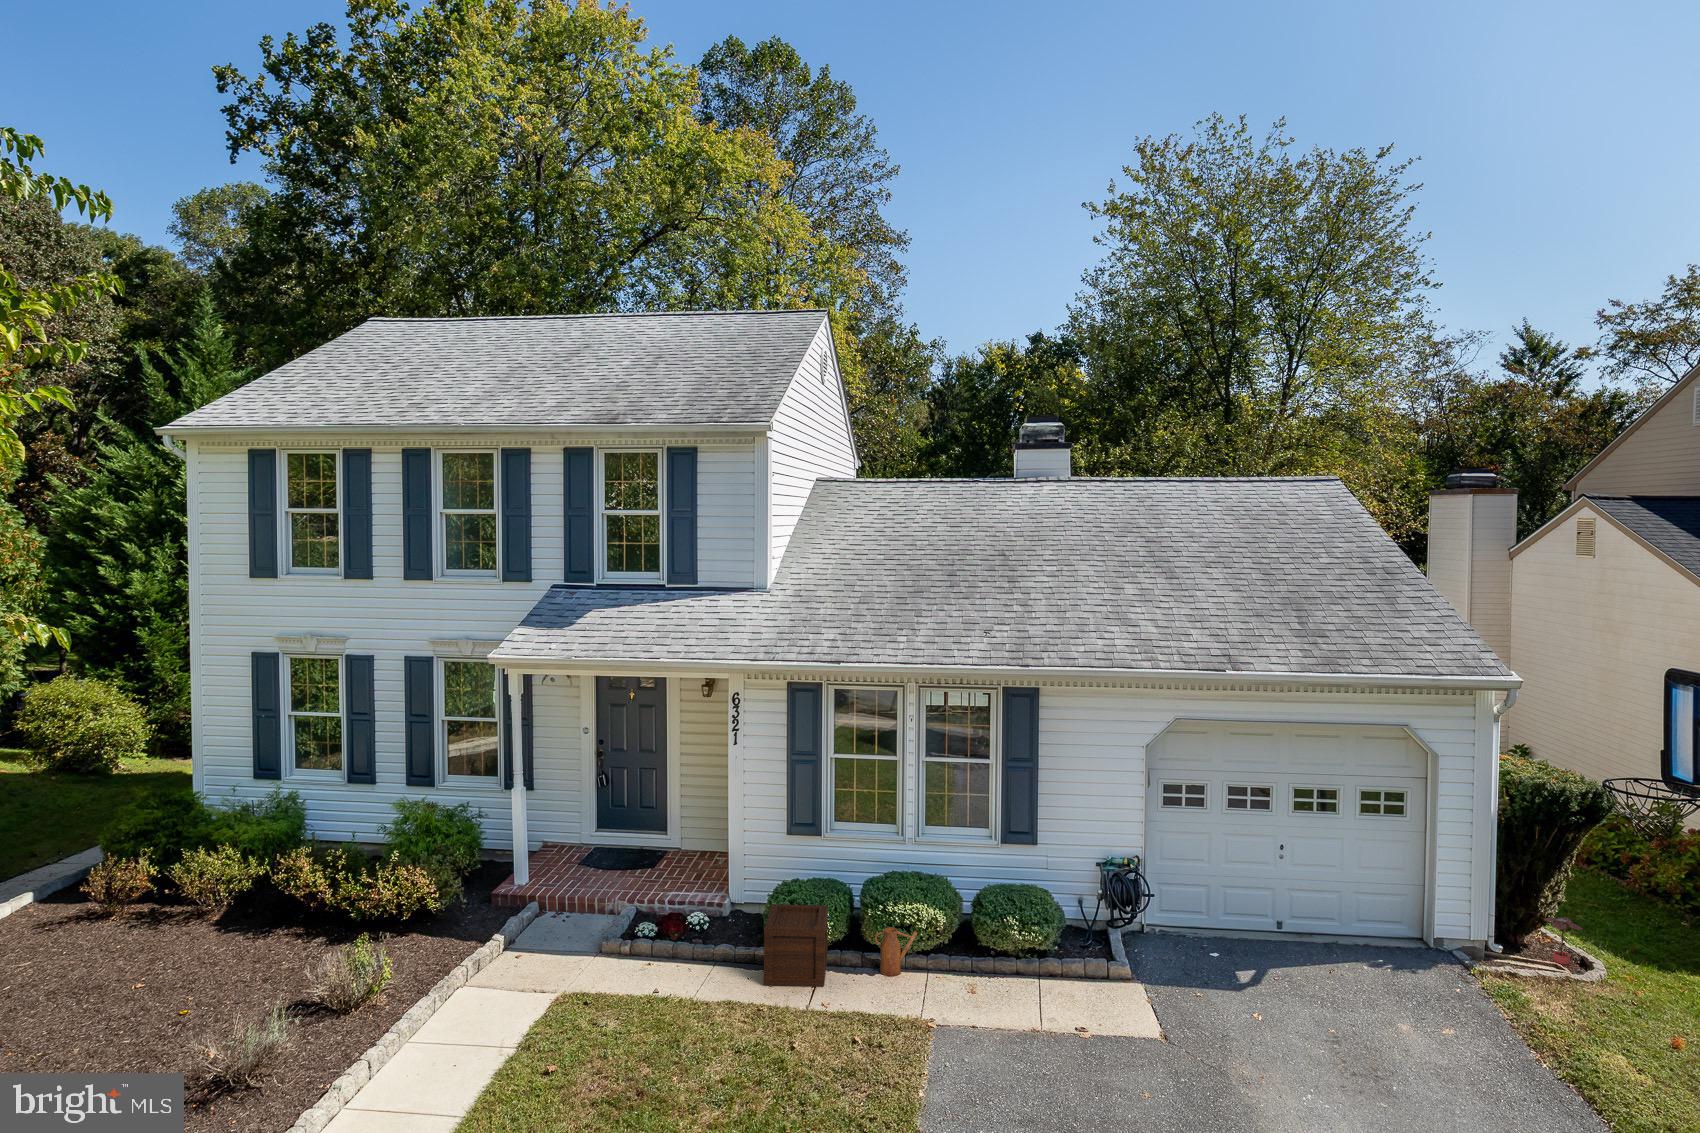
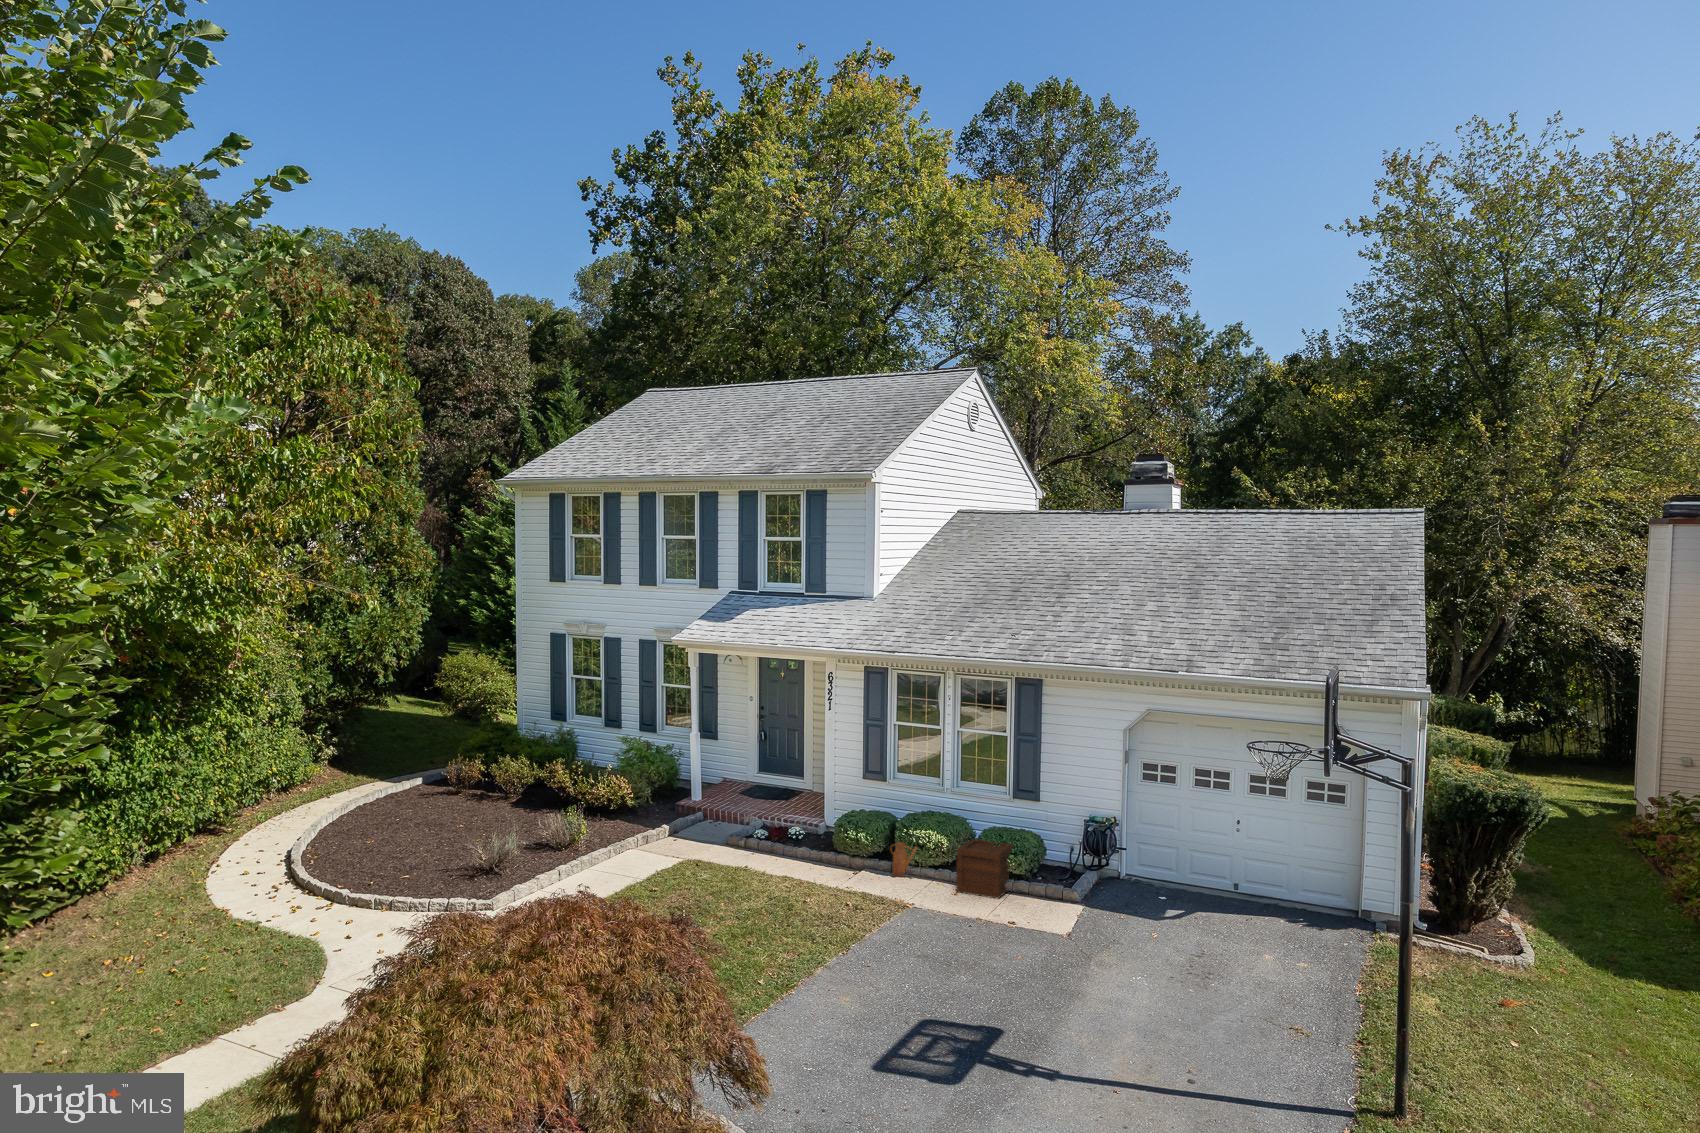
wooden crate: present [764,904,828,987] -> present [956,839,1014,899]
potted plant: present [1544,917,1582,964] -> none [1460,903,1487,945]

